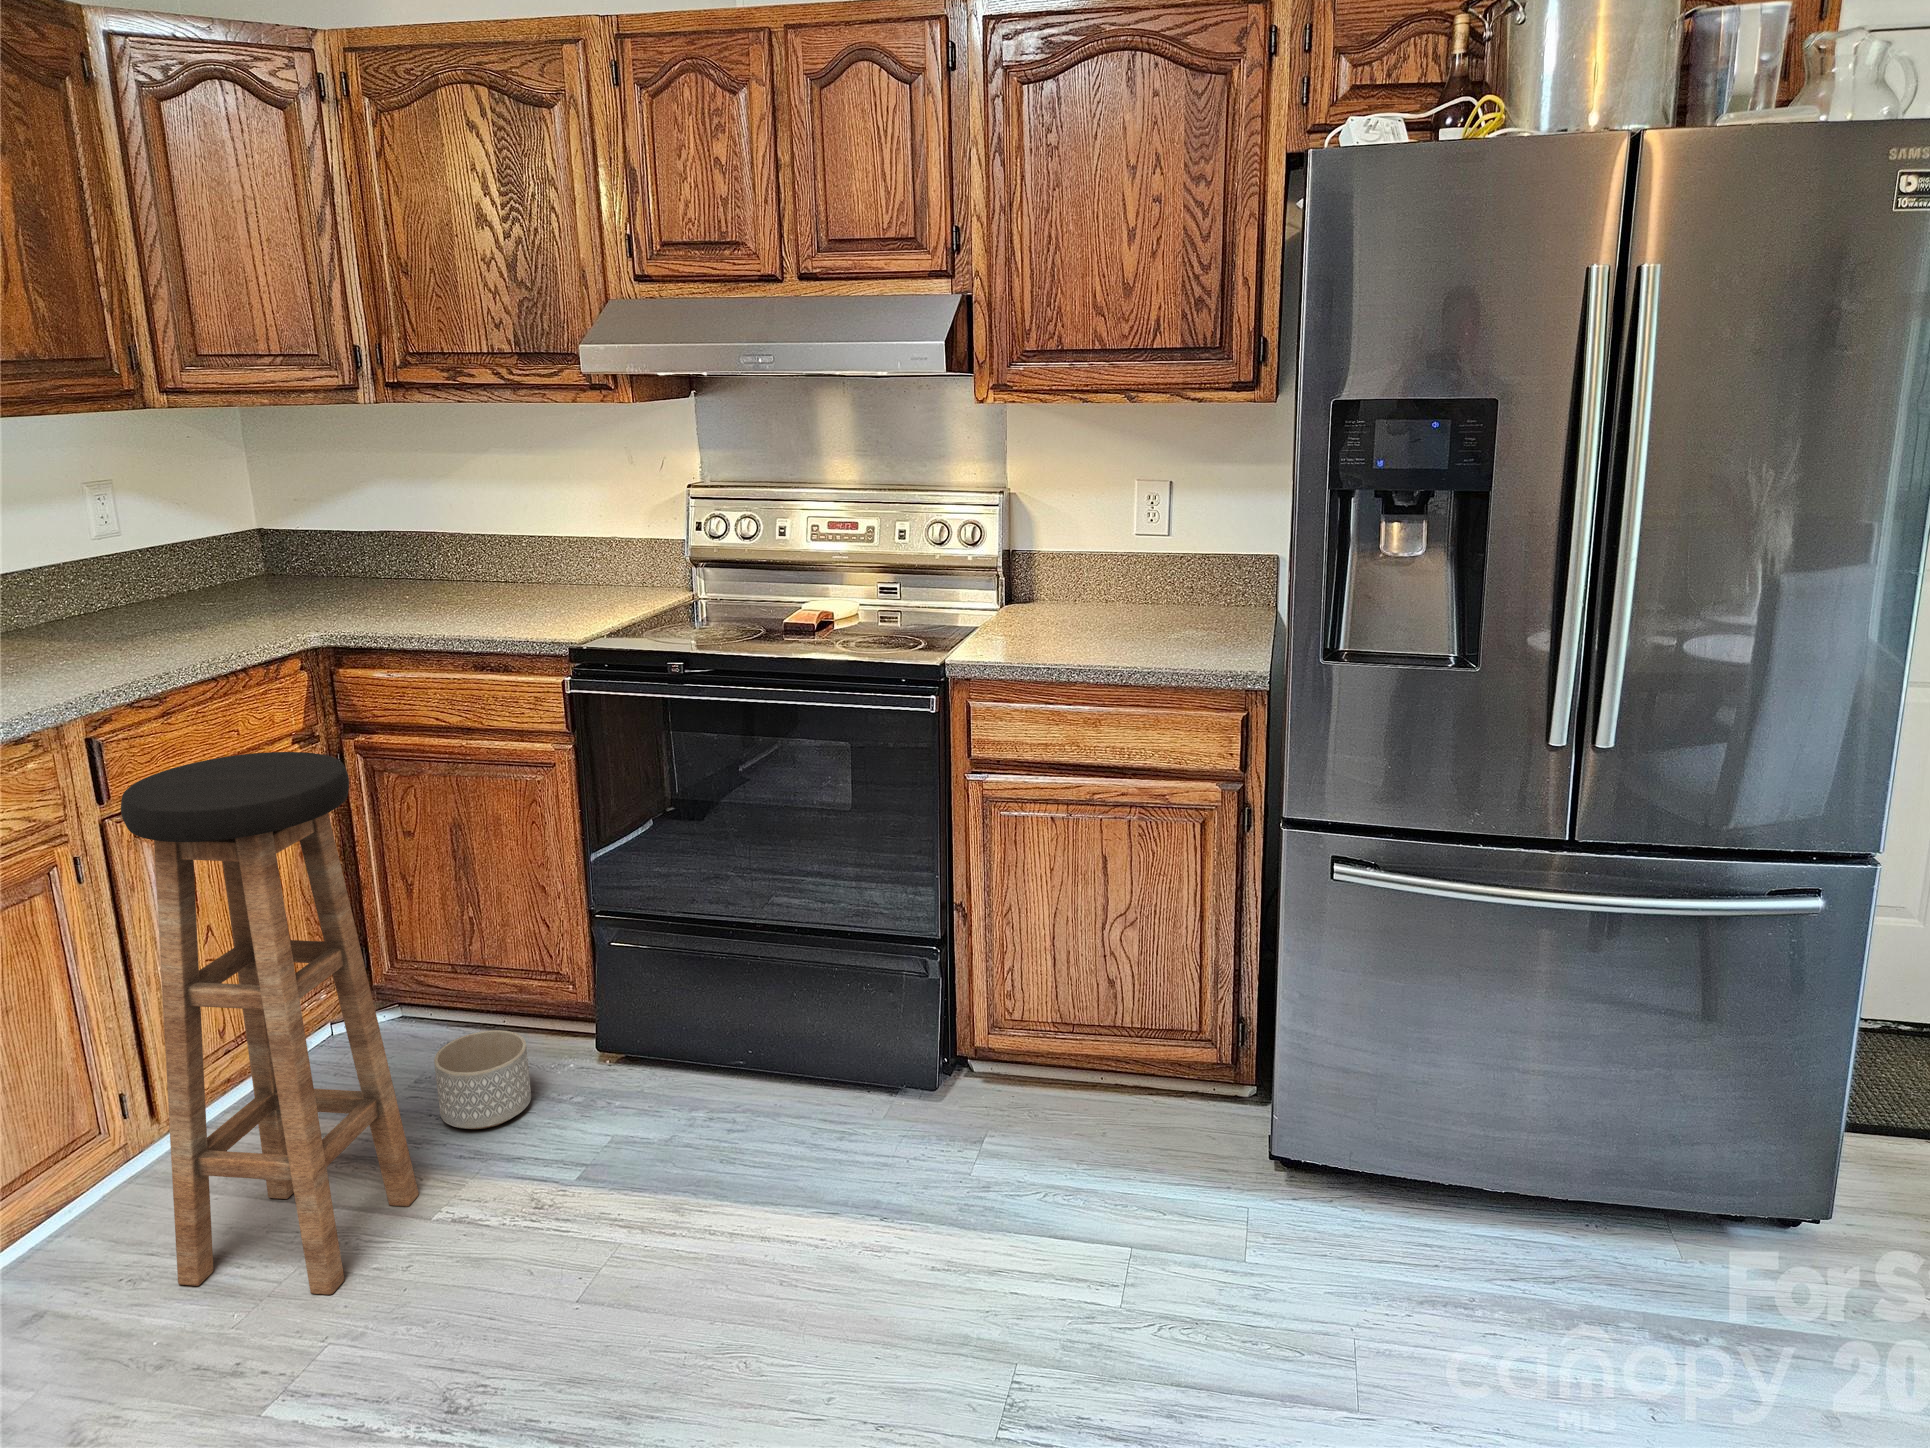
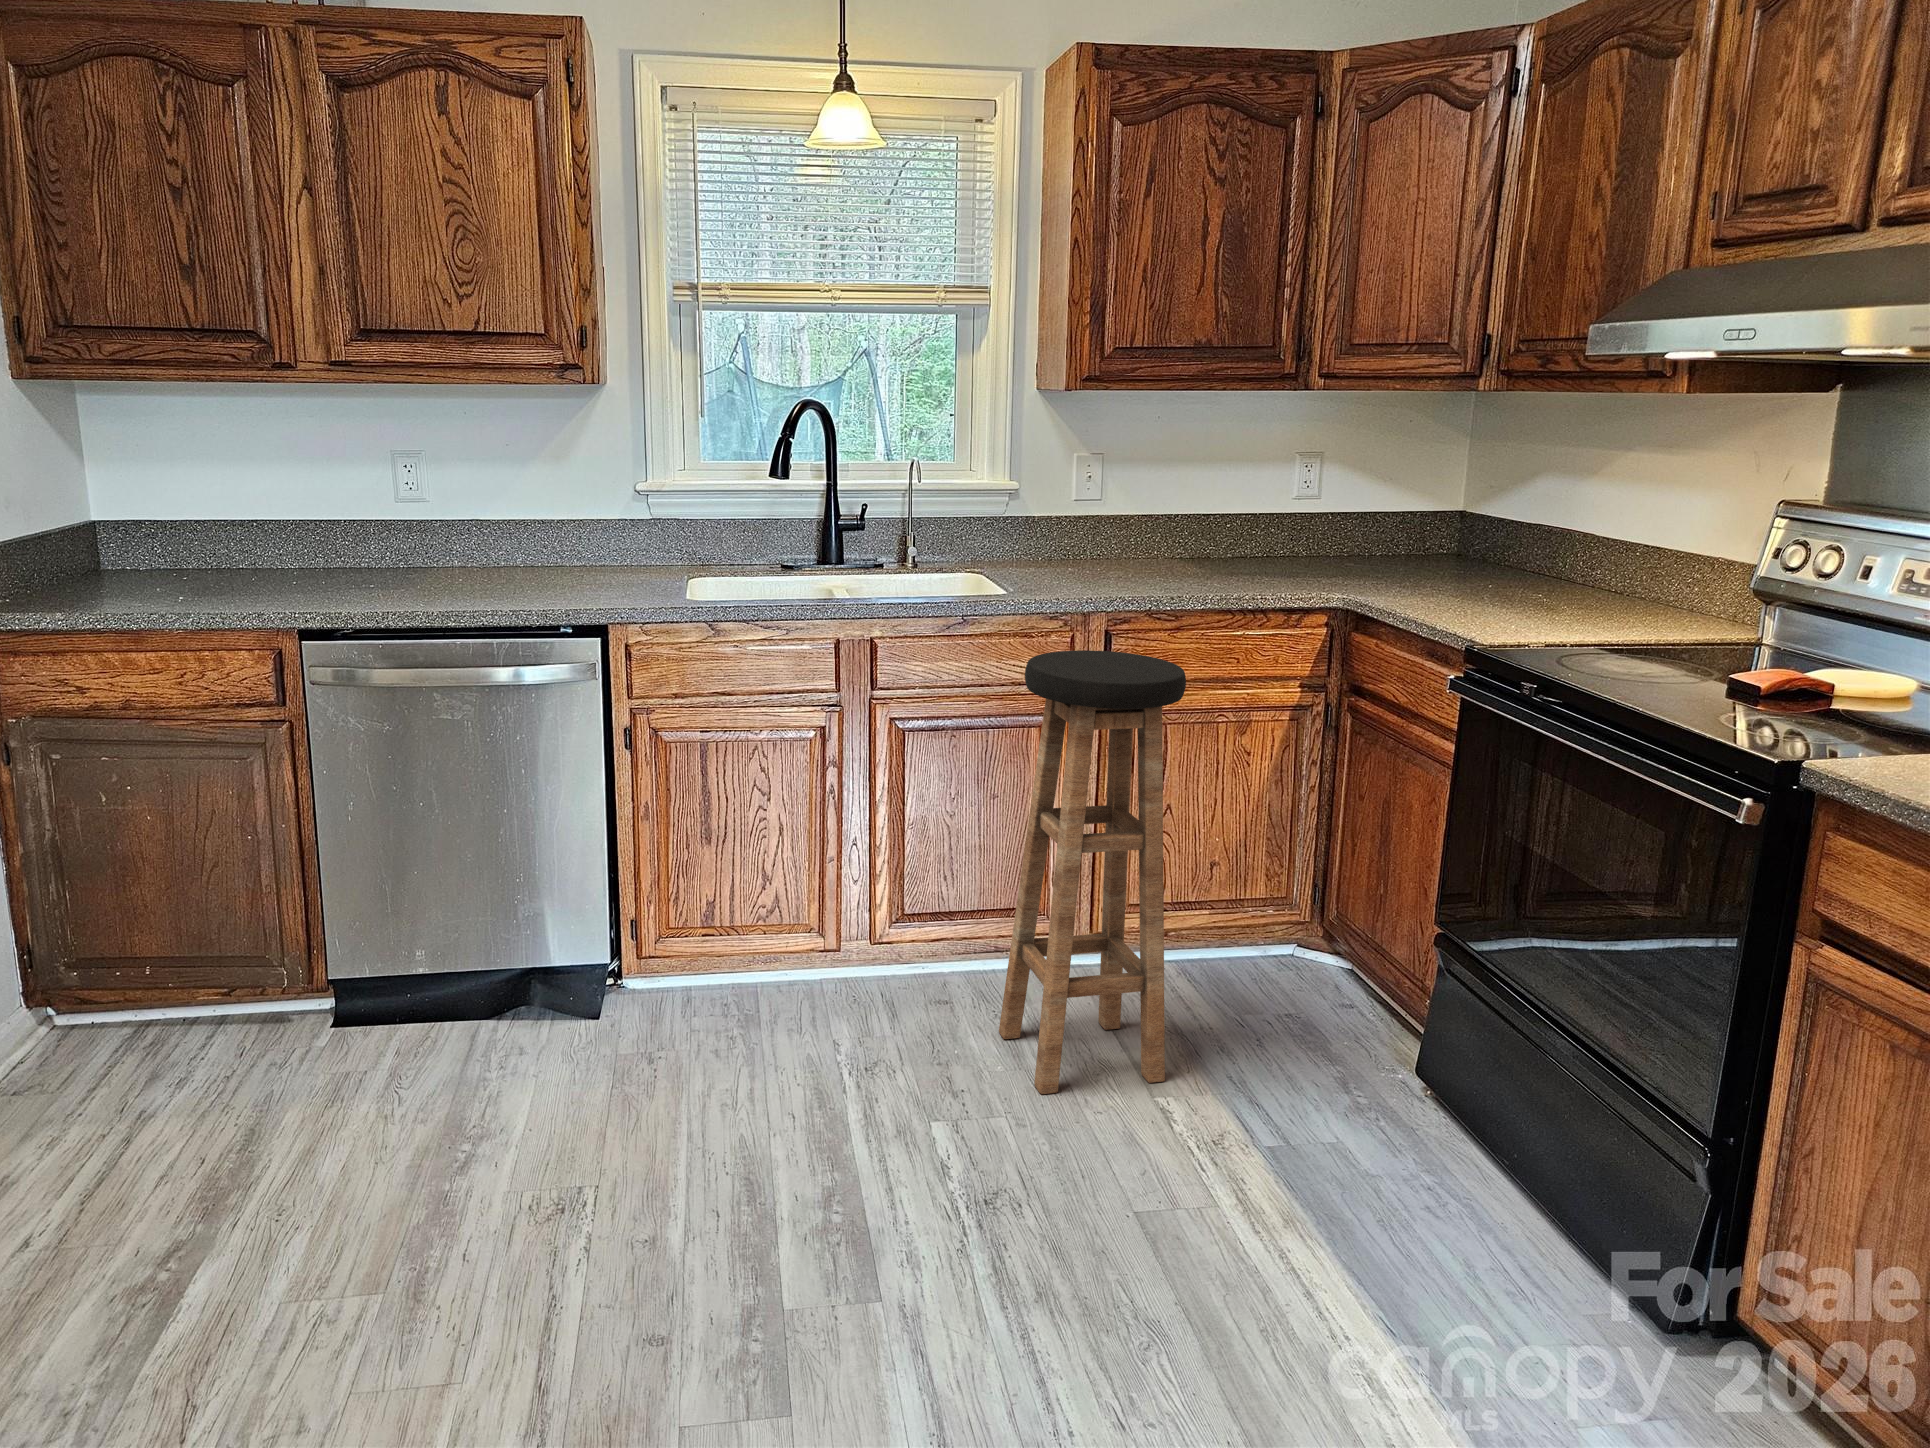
planter: present [434,1030,531,1129] -> none [1243,989,1334,1082]

